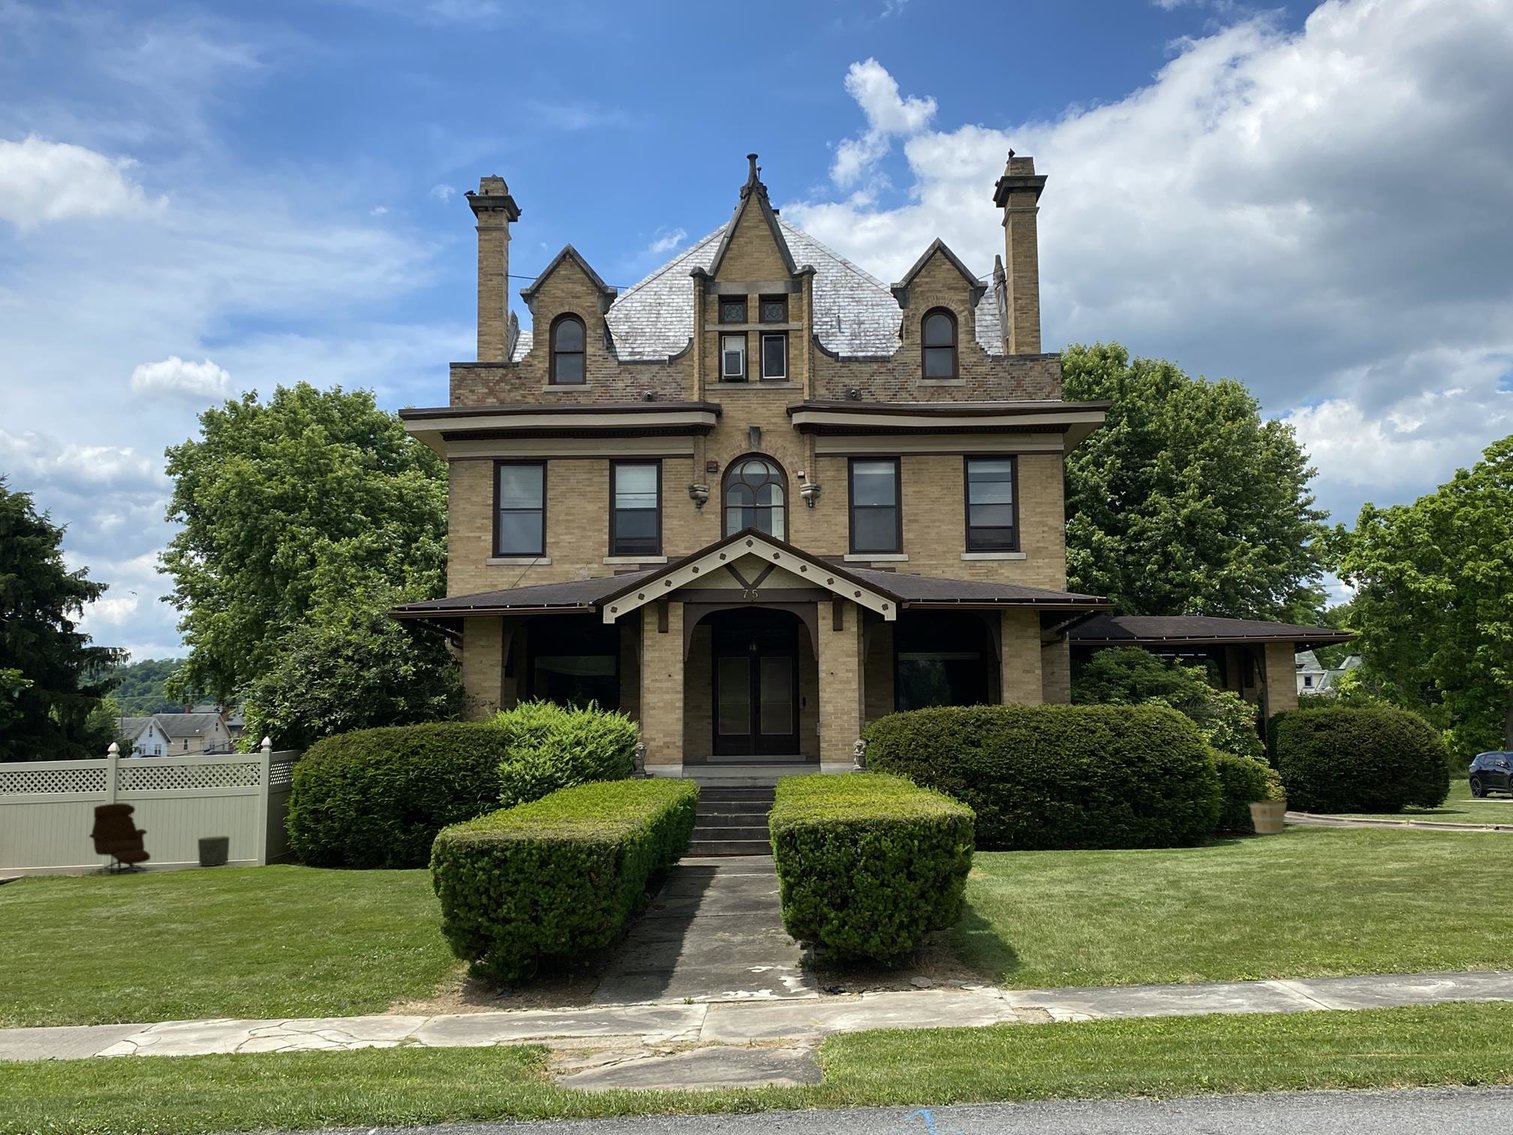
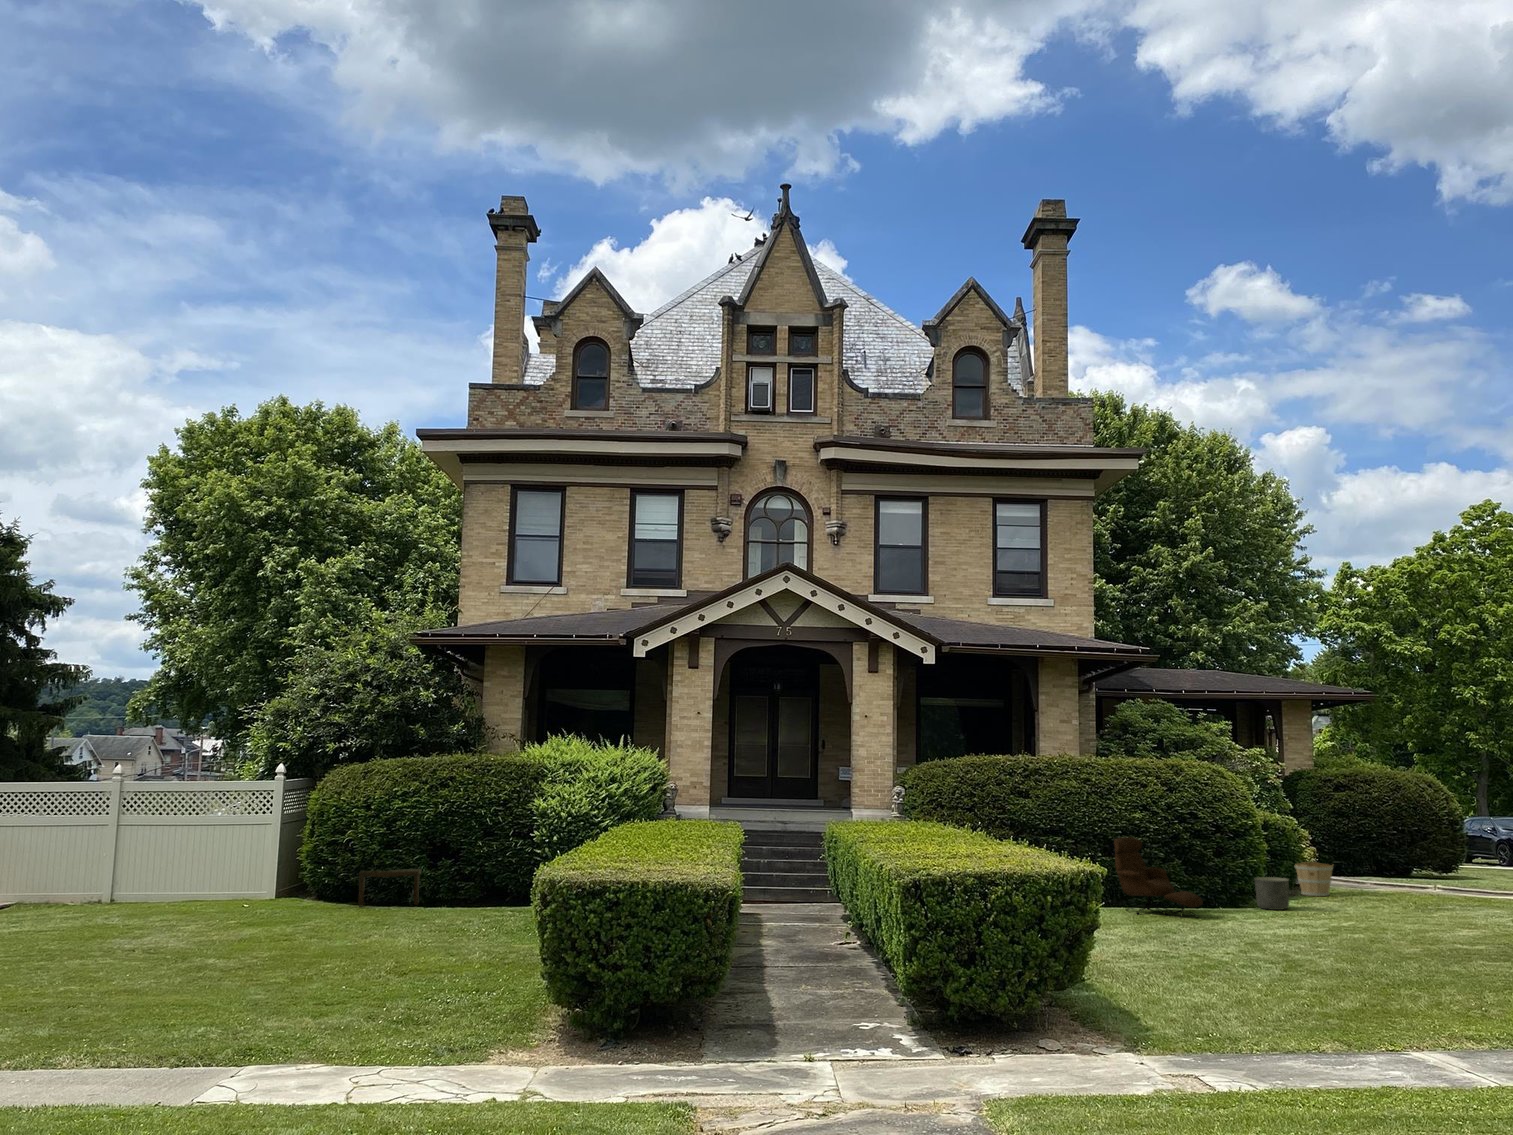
lounge chair: present [90,803,150,872] -> present [1114,837,1203,918]
bench: none [334,832,396,870] -> present [358,869,421,906]
planter: present [198,836,229,866] -> present [1255,877,1289,910]

